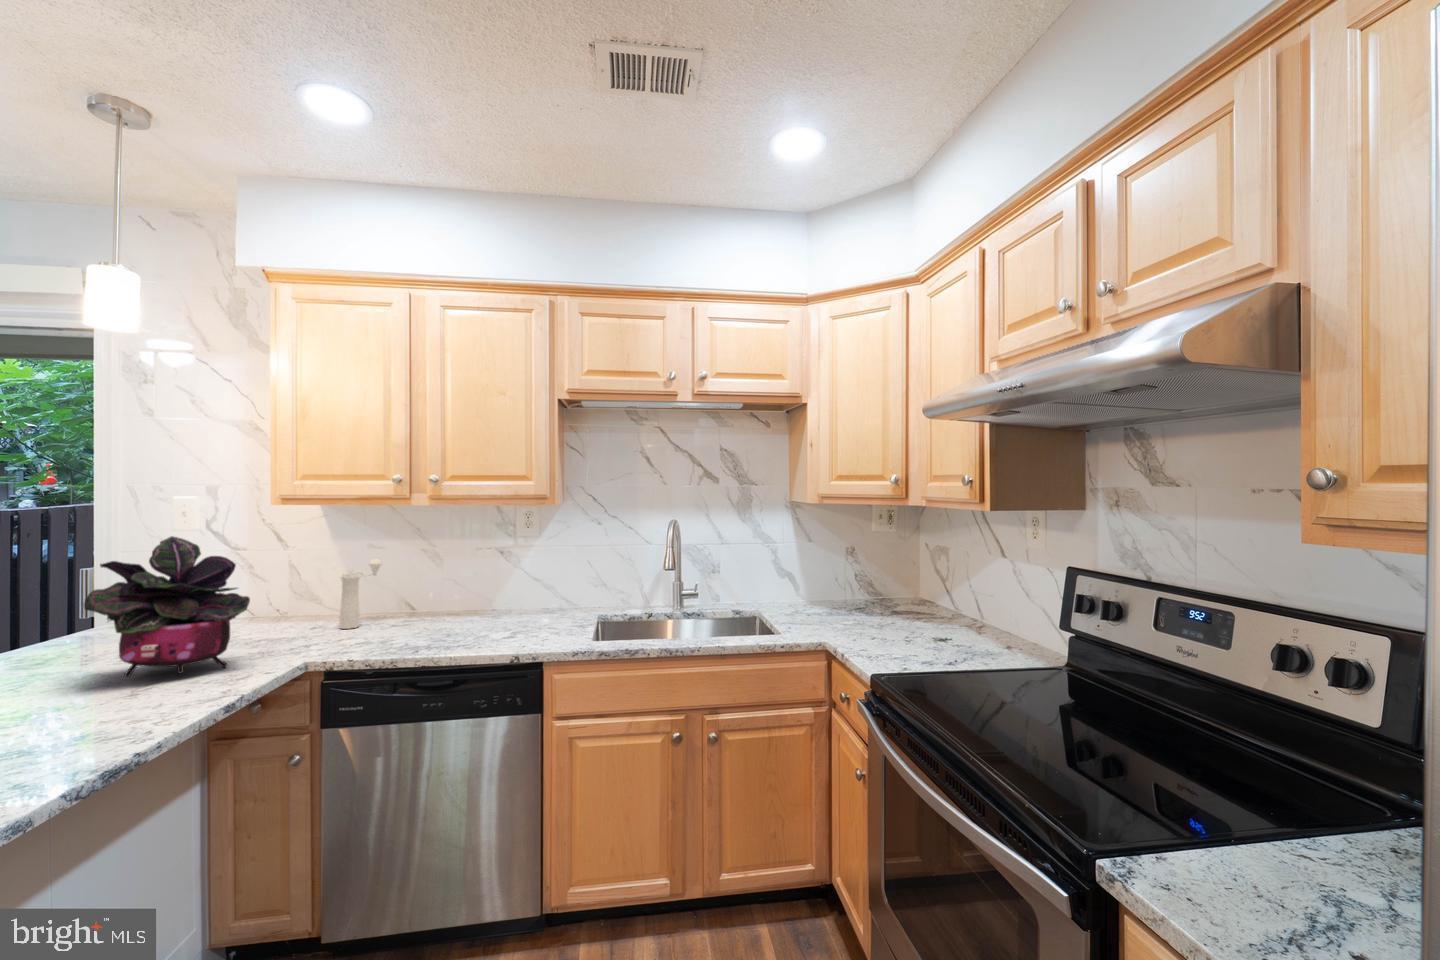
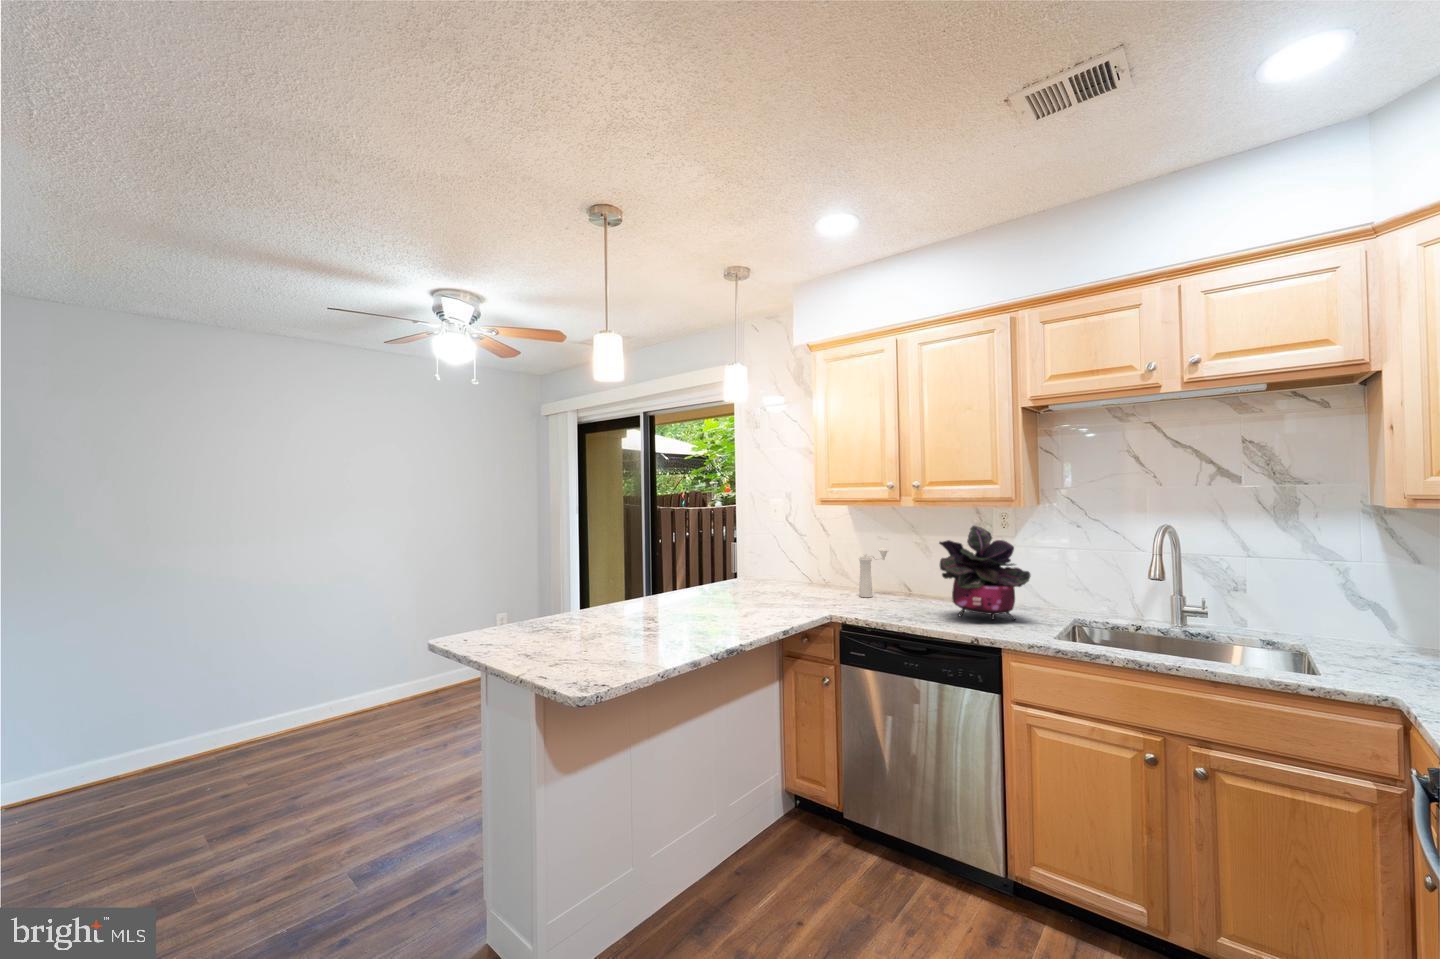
potted plant: present [84,536,250,677] -> present [939,526,1031,620]

